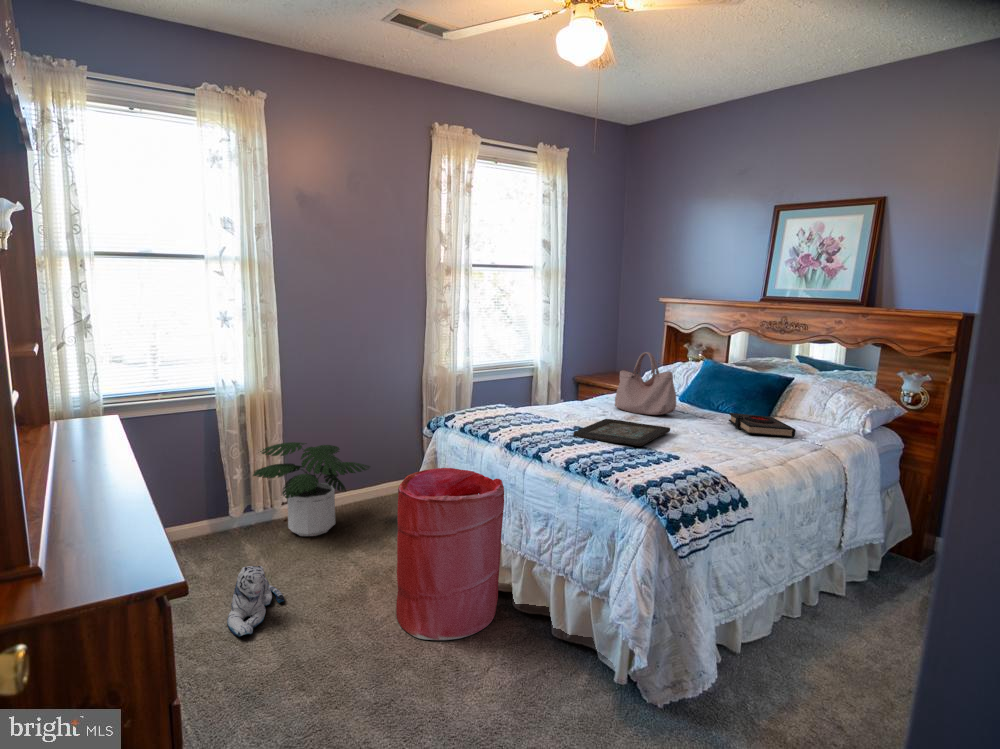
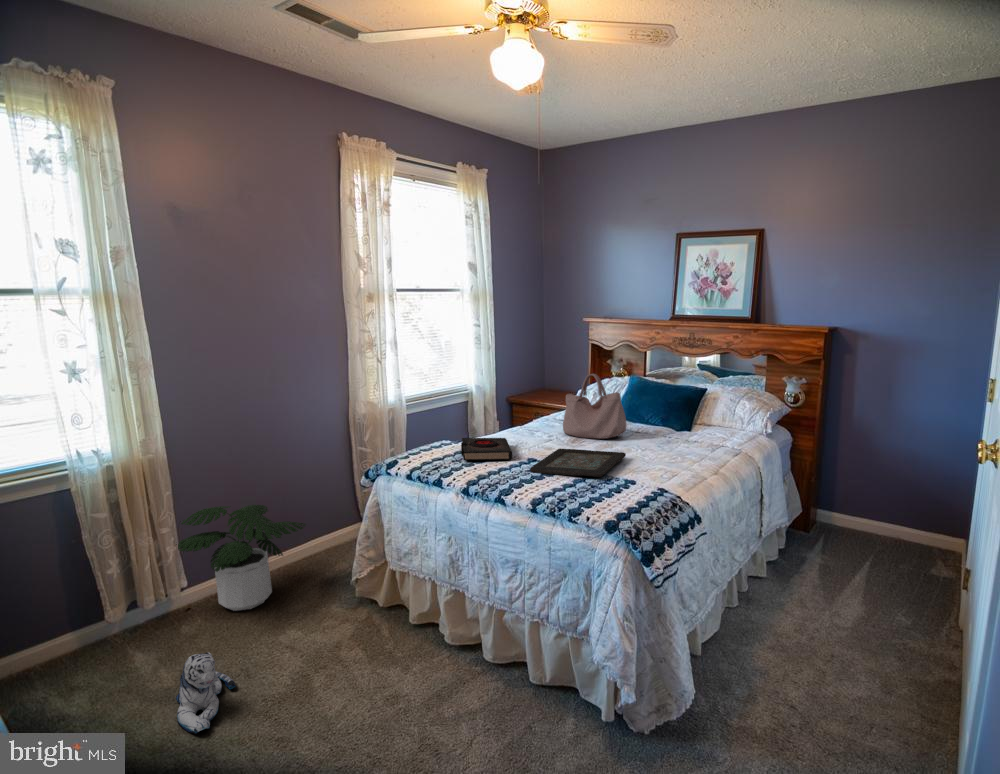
book: present [729,413,796,437] -> present [461,438,512,460]
laundry hamper: present [396,468,504,640] -> none [357,520,470,705]

